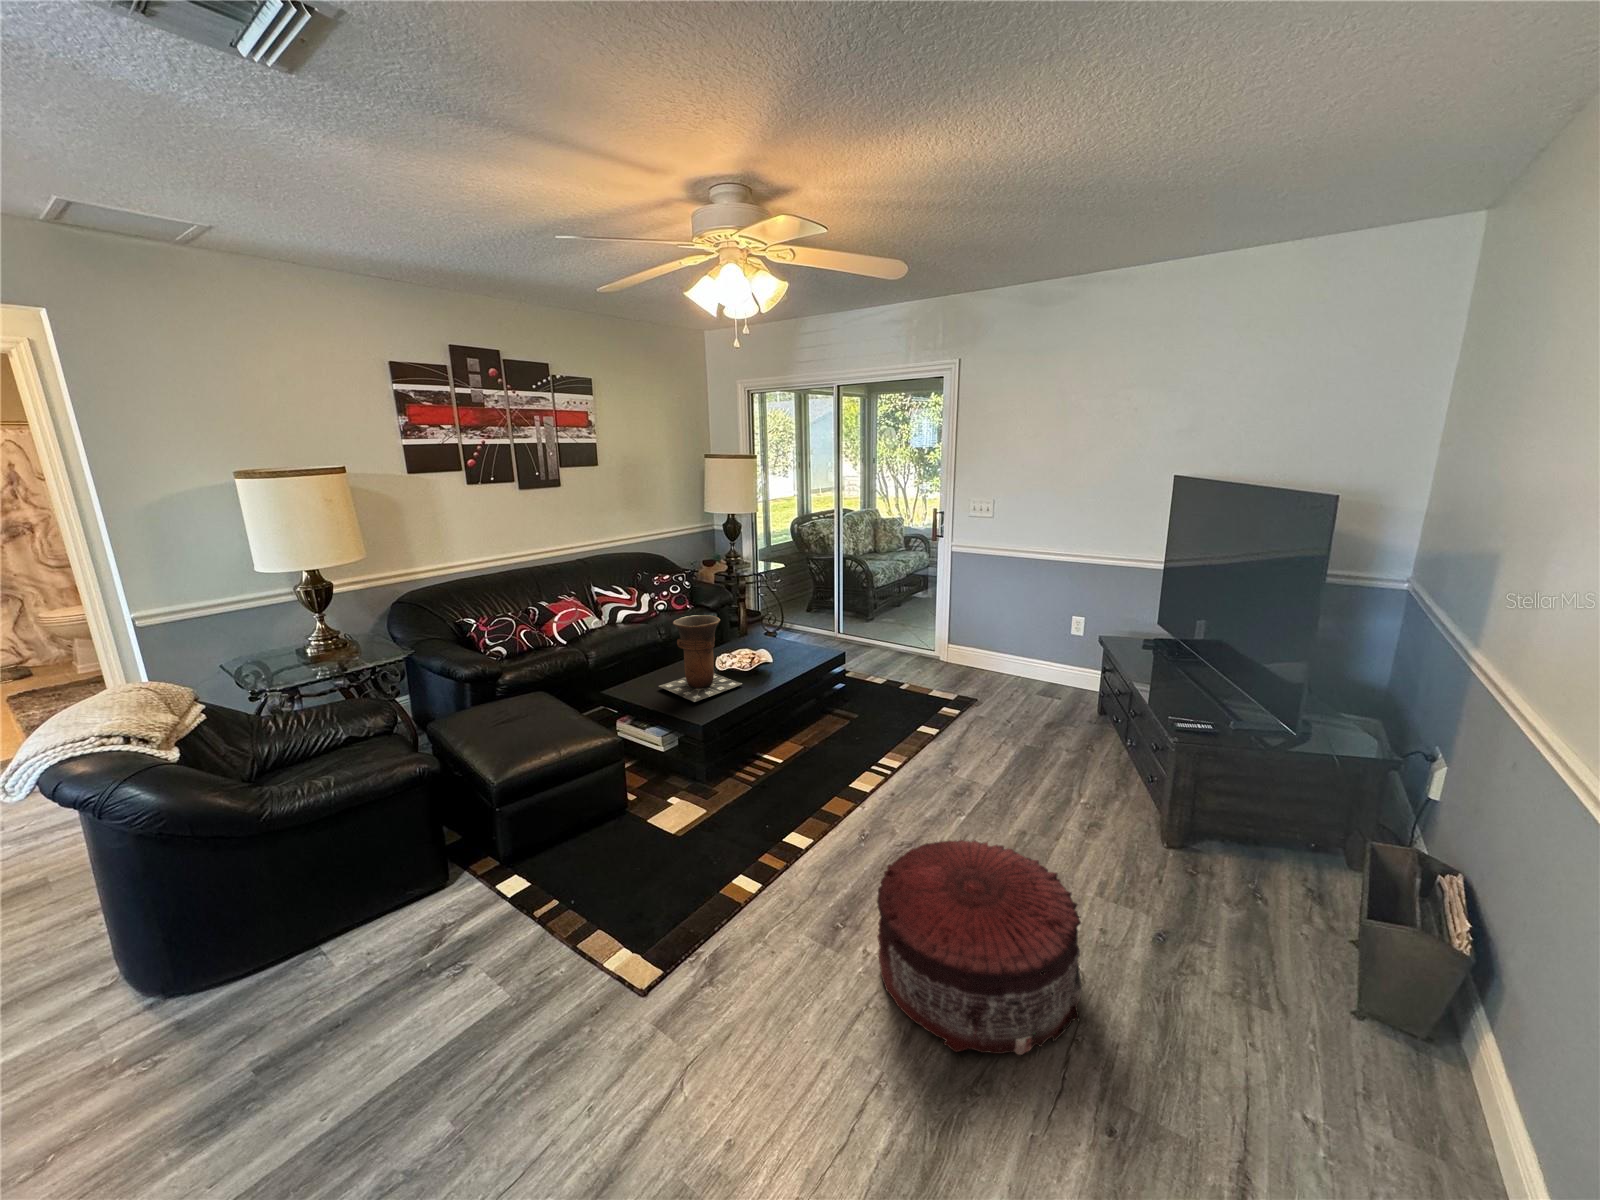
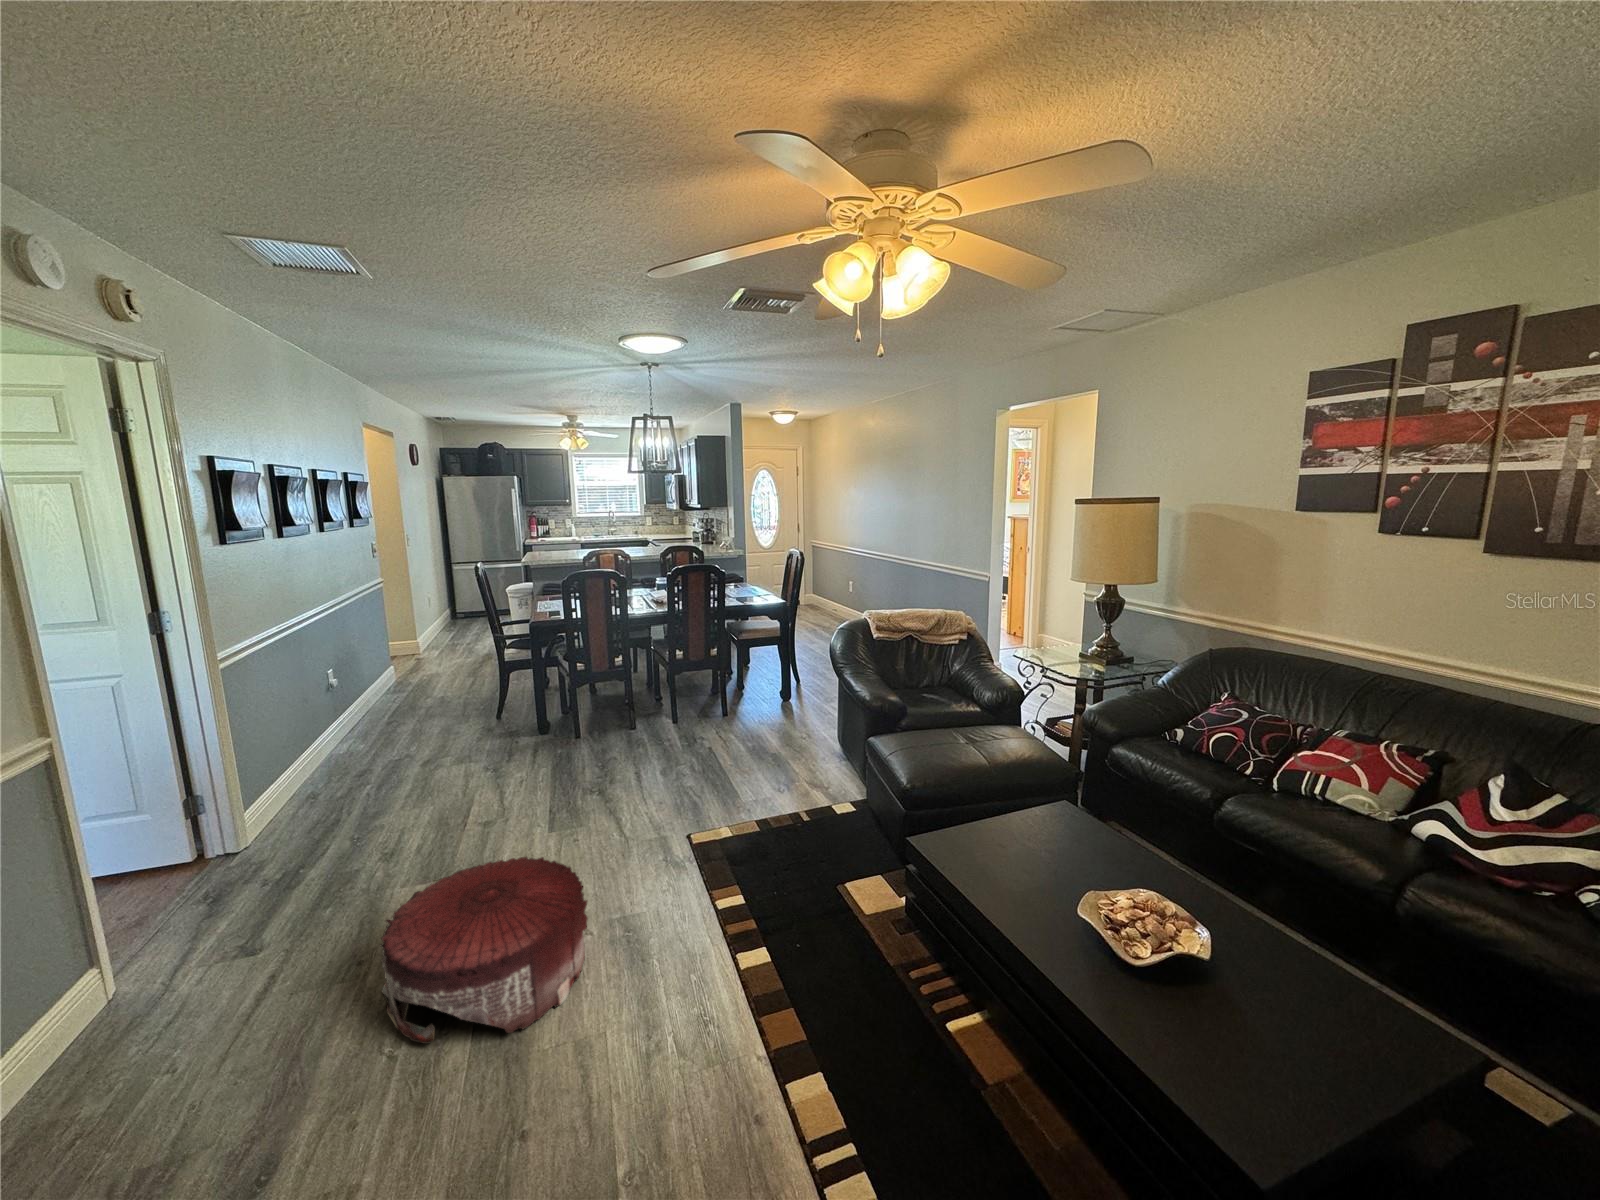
vase: present [659,615,742,702] -> none [964,743,1102,890]

